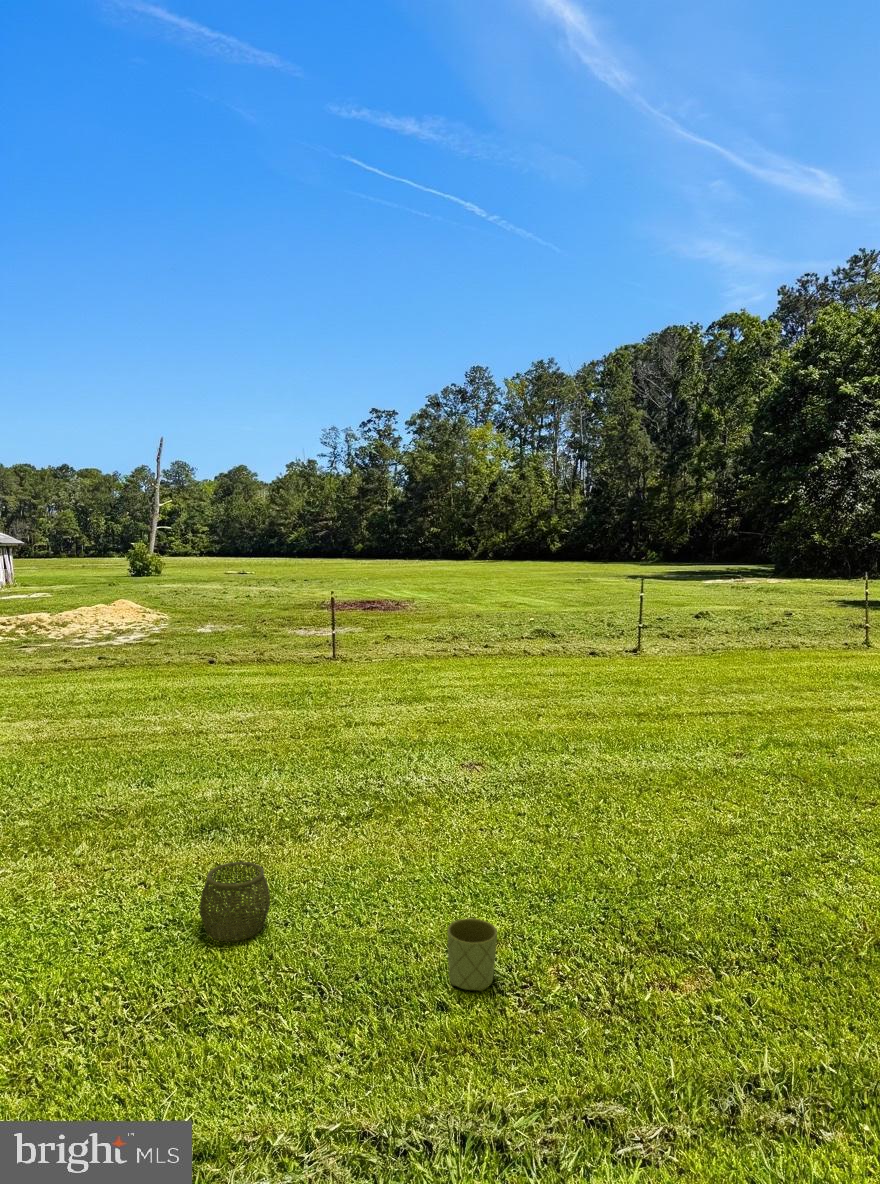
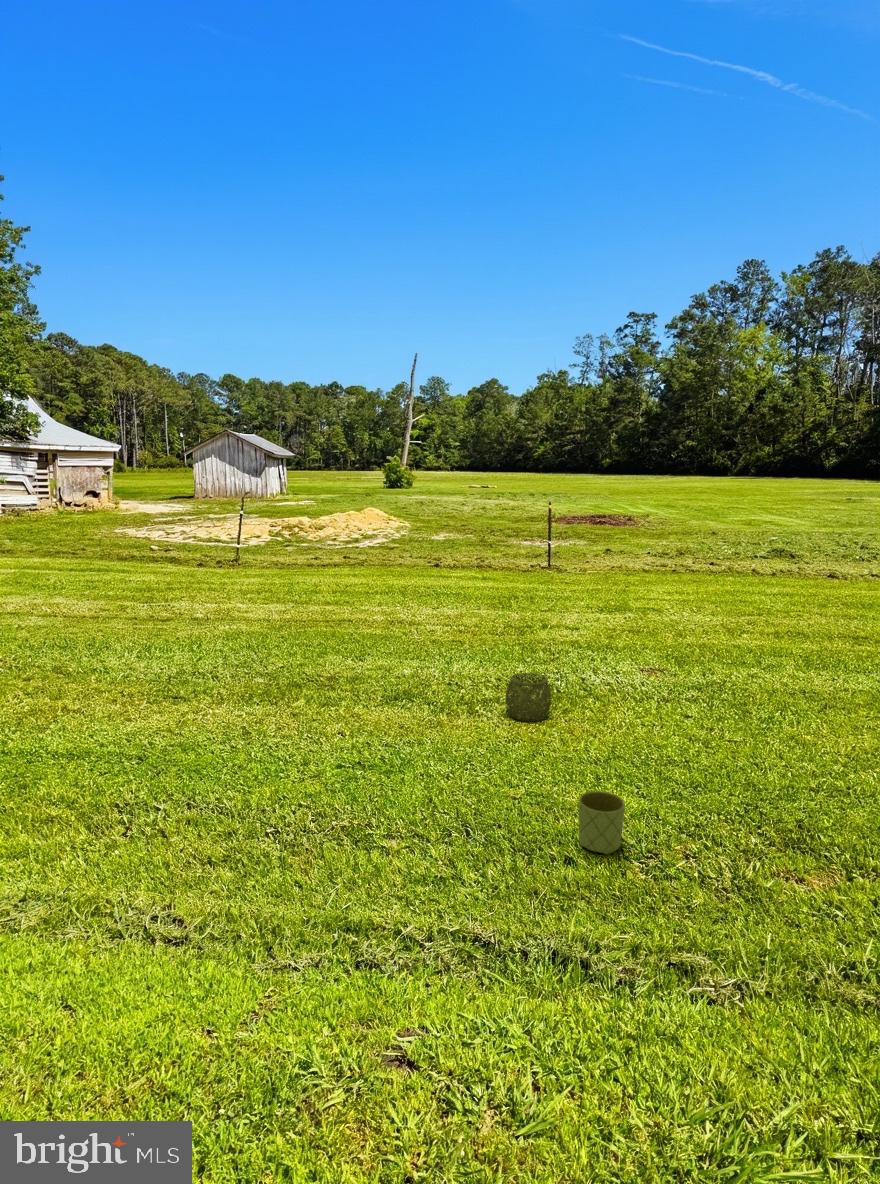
woven basket: present [200,862,270,942] -> present [505,673,551,721]

